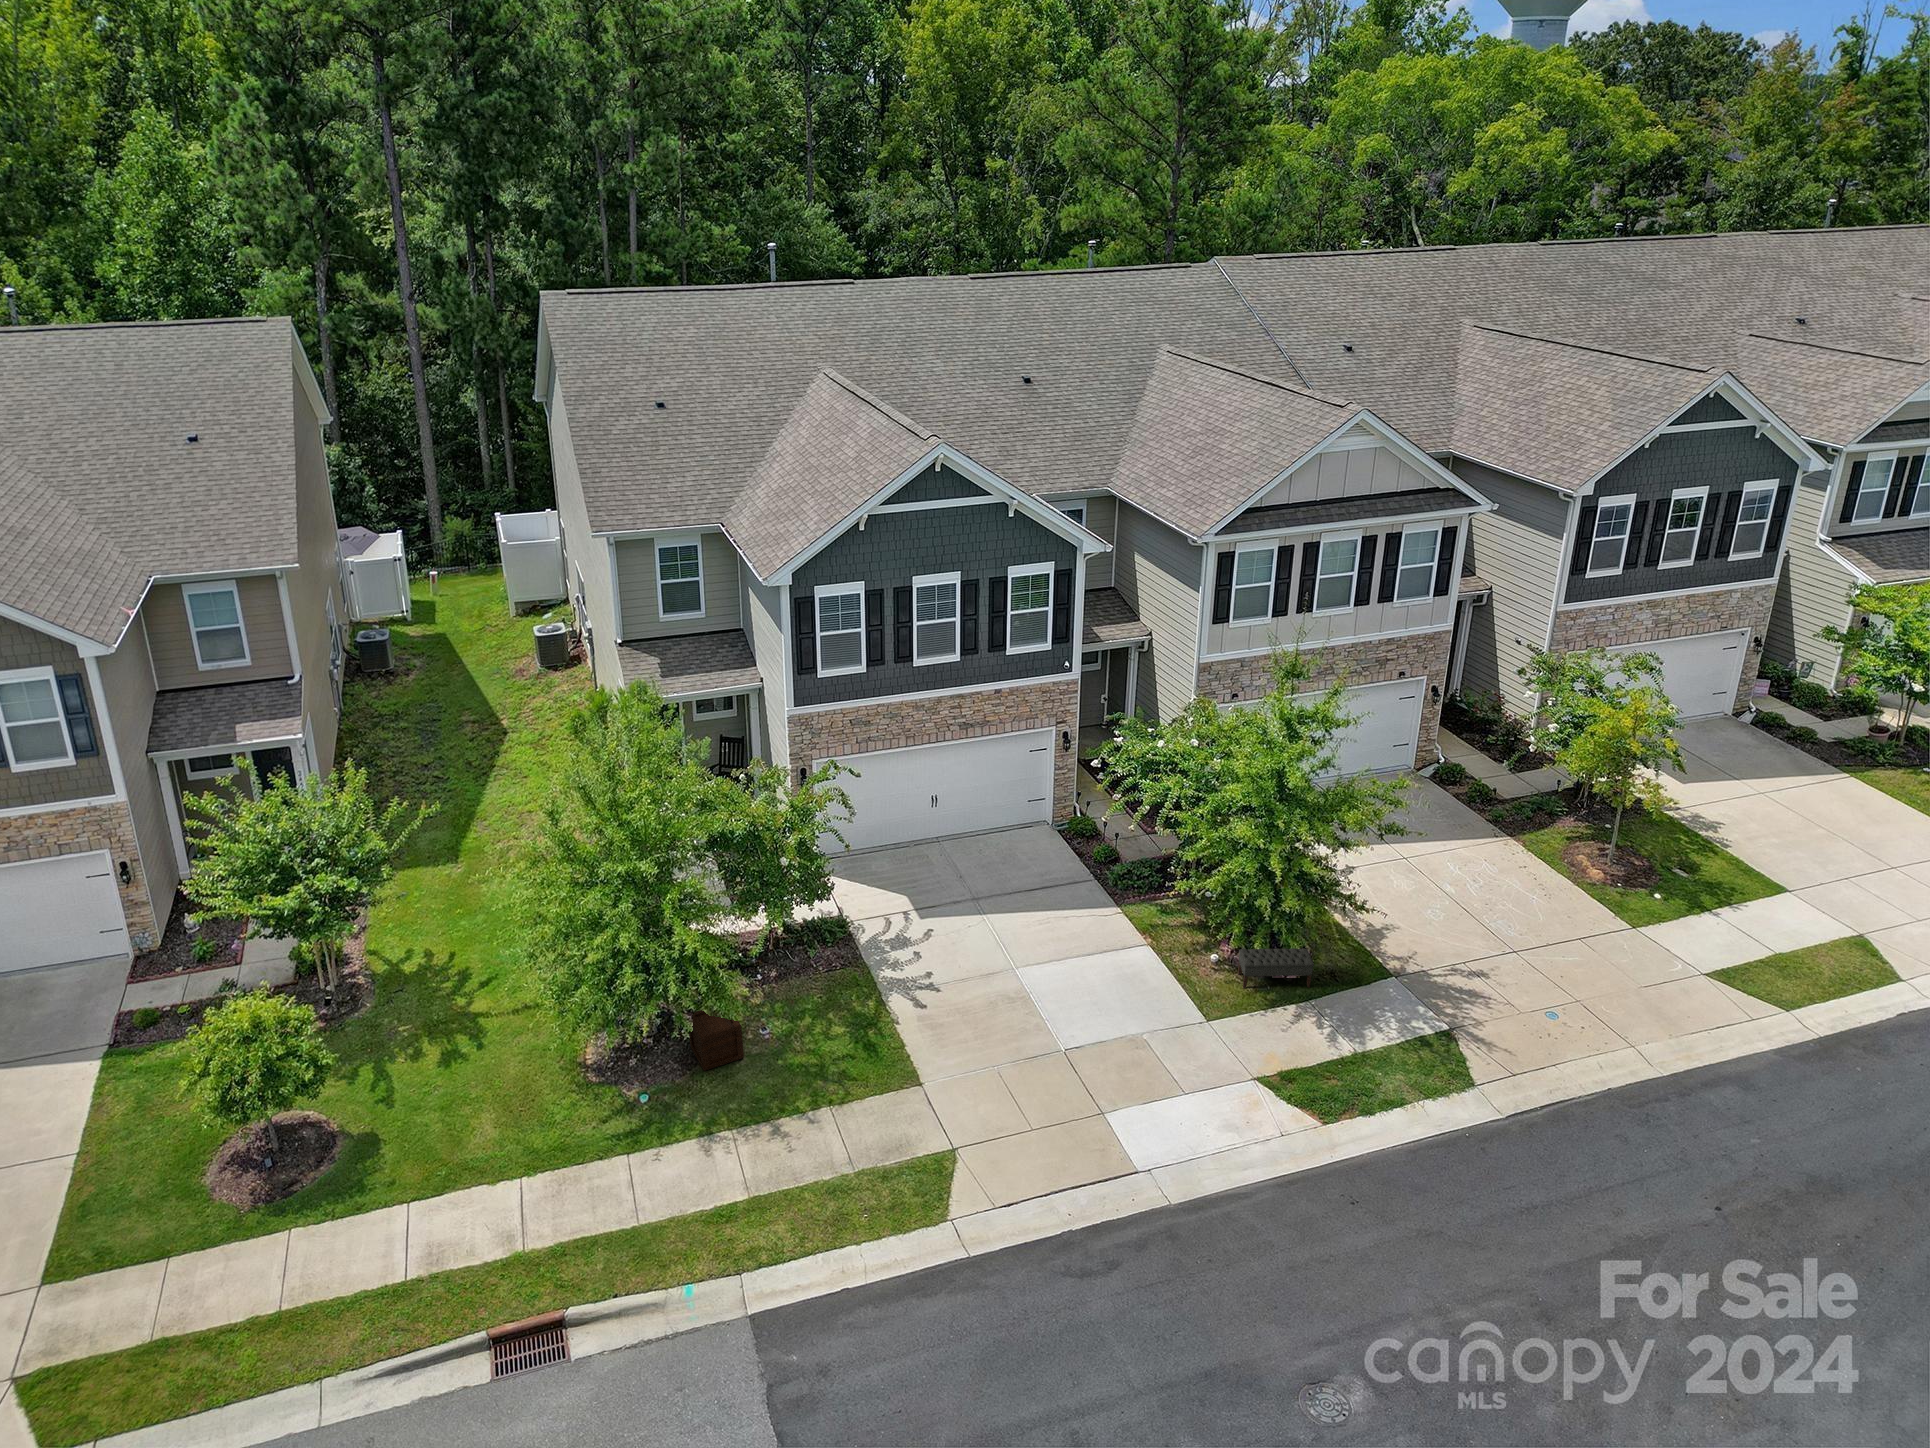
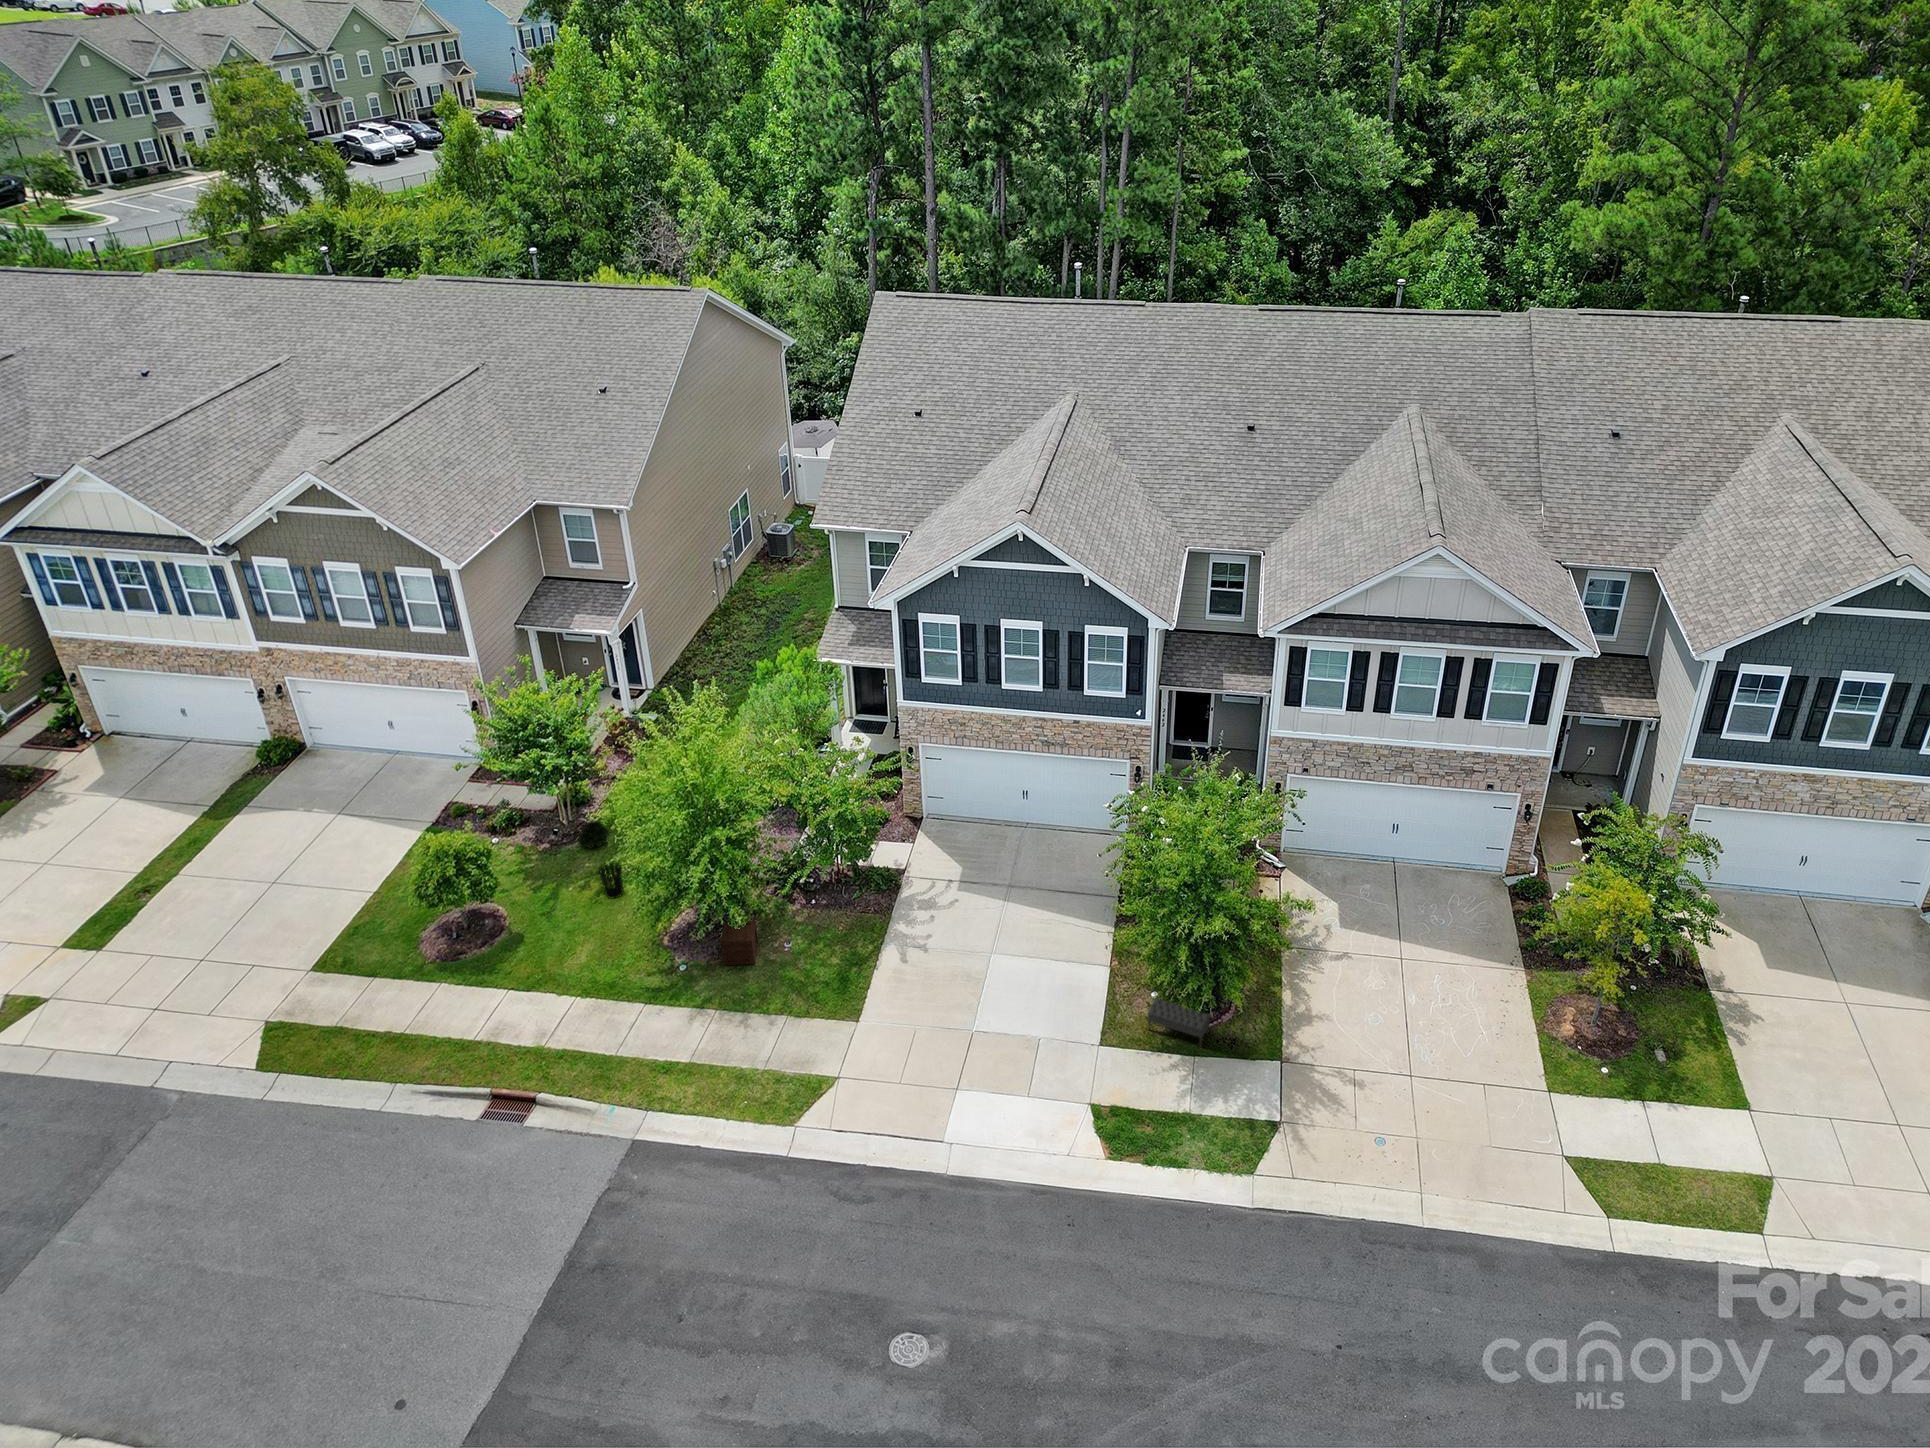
potted plant: none [384,953,431,996] -> present [578,821,609,849]
waste bin: none [461,991,497,1042] -> present [598,863,624,899]

